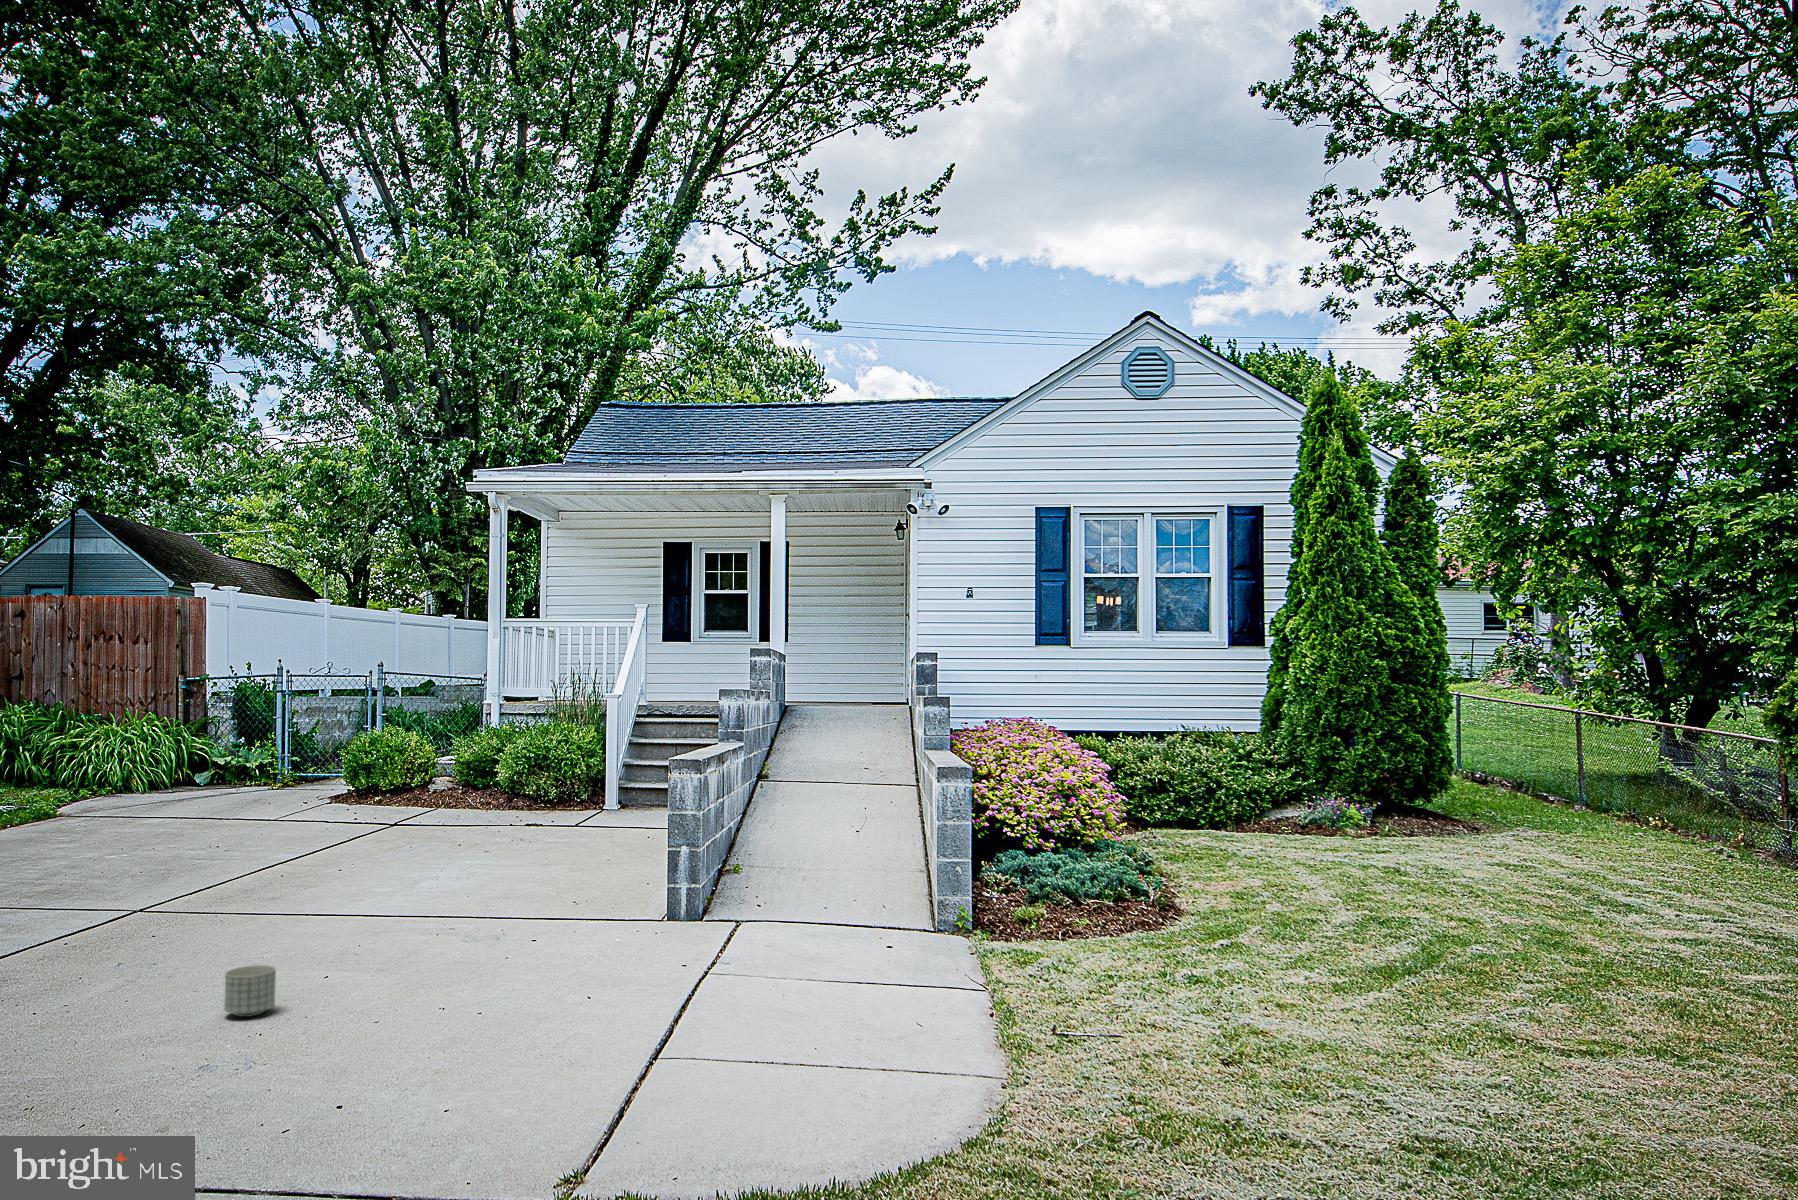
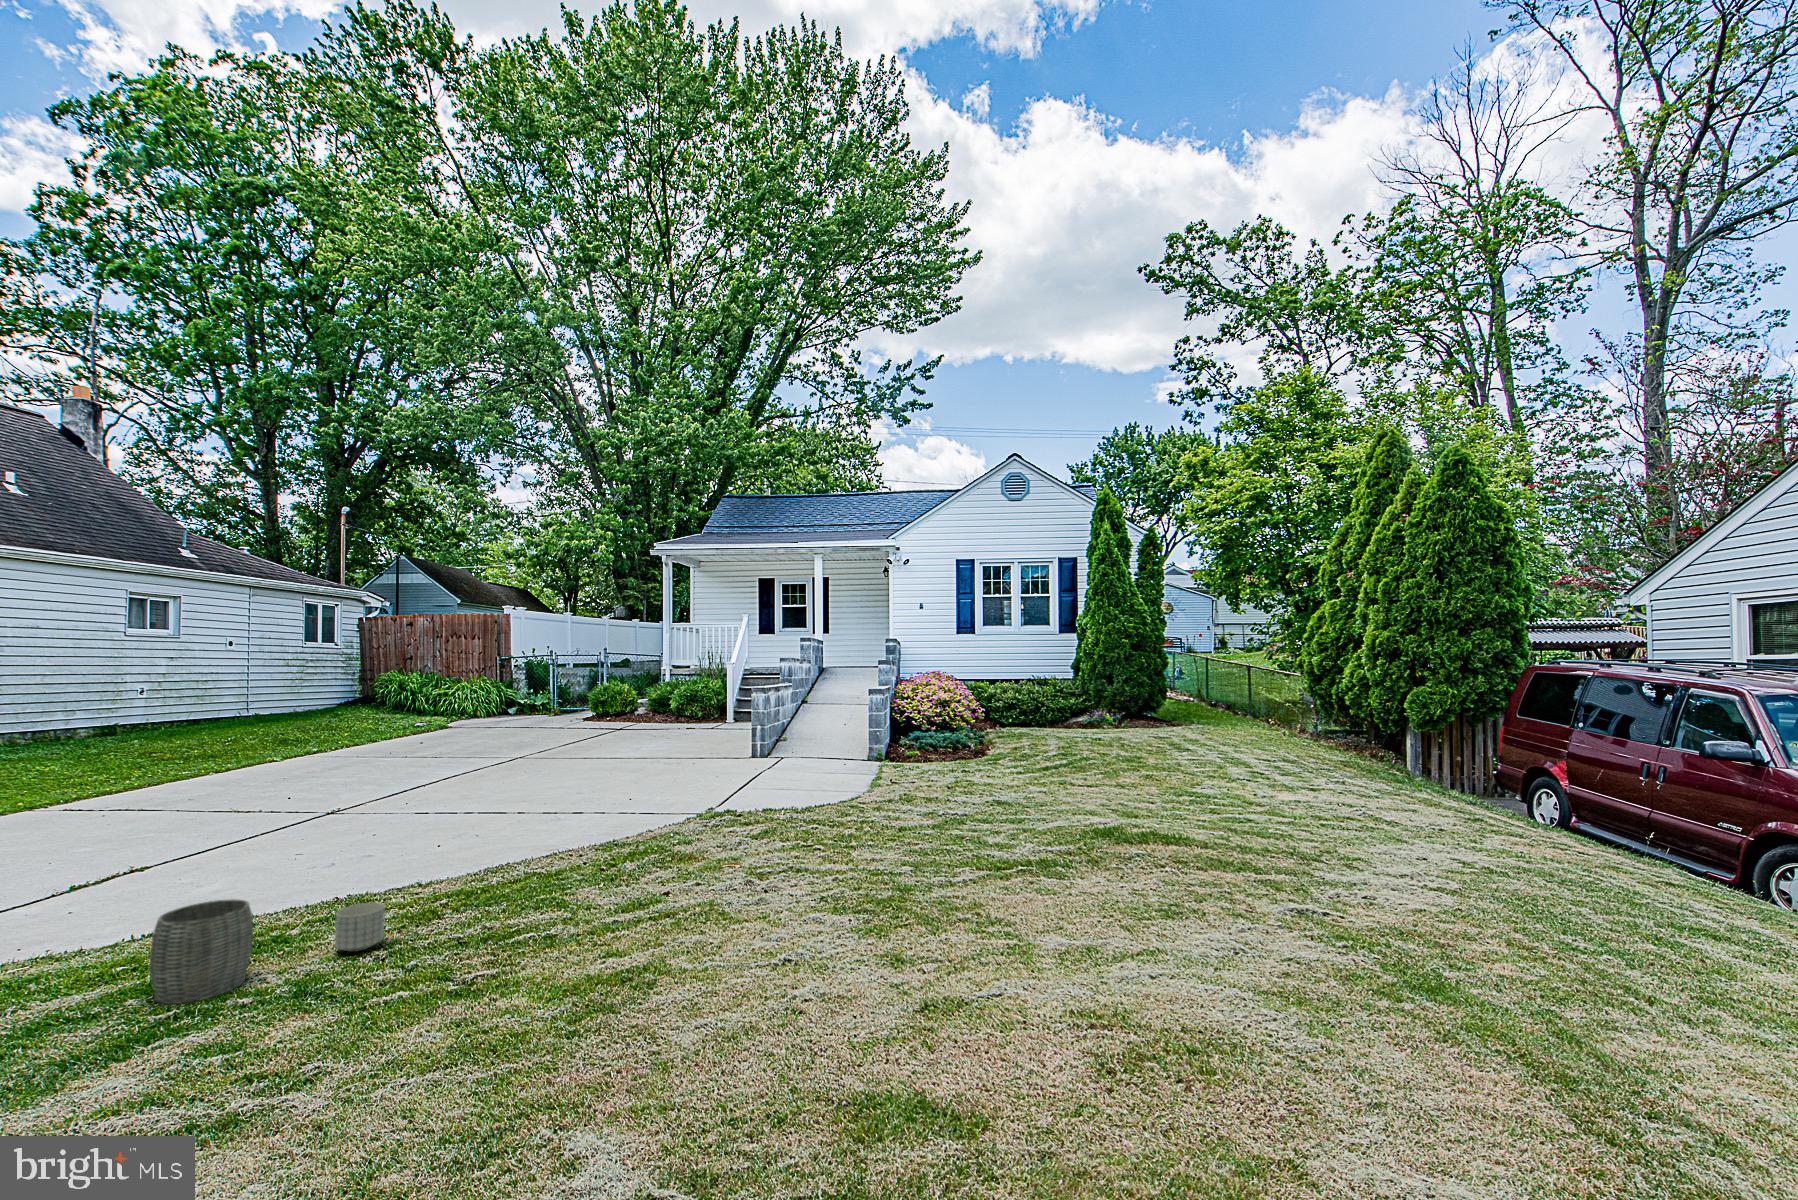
woven basket: none [51,954,148,1058] -> present [150,899,253,1004]

